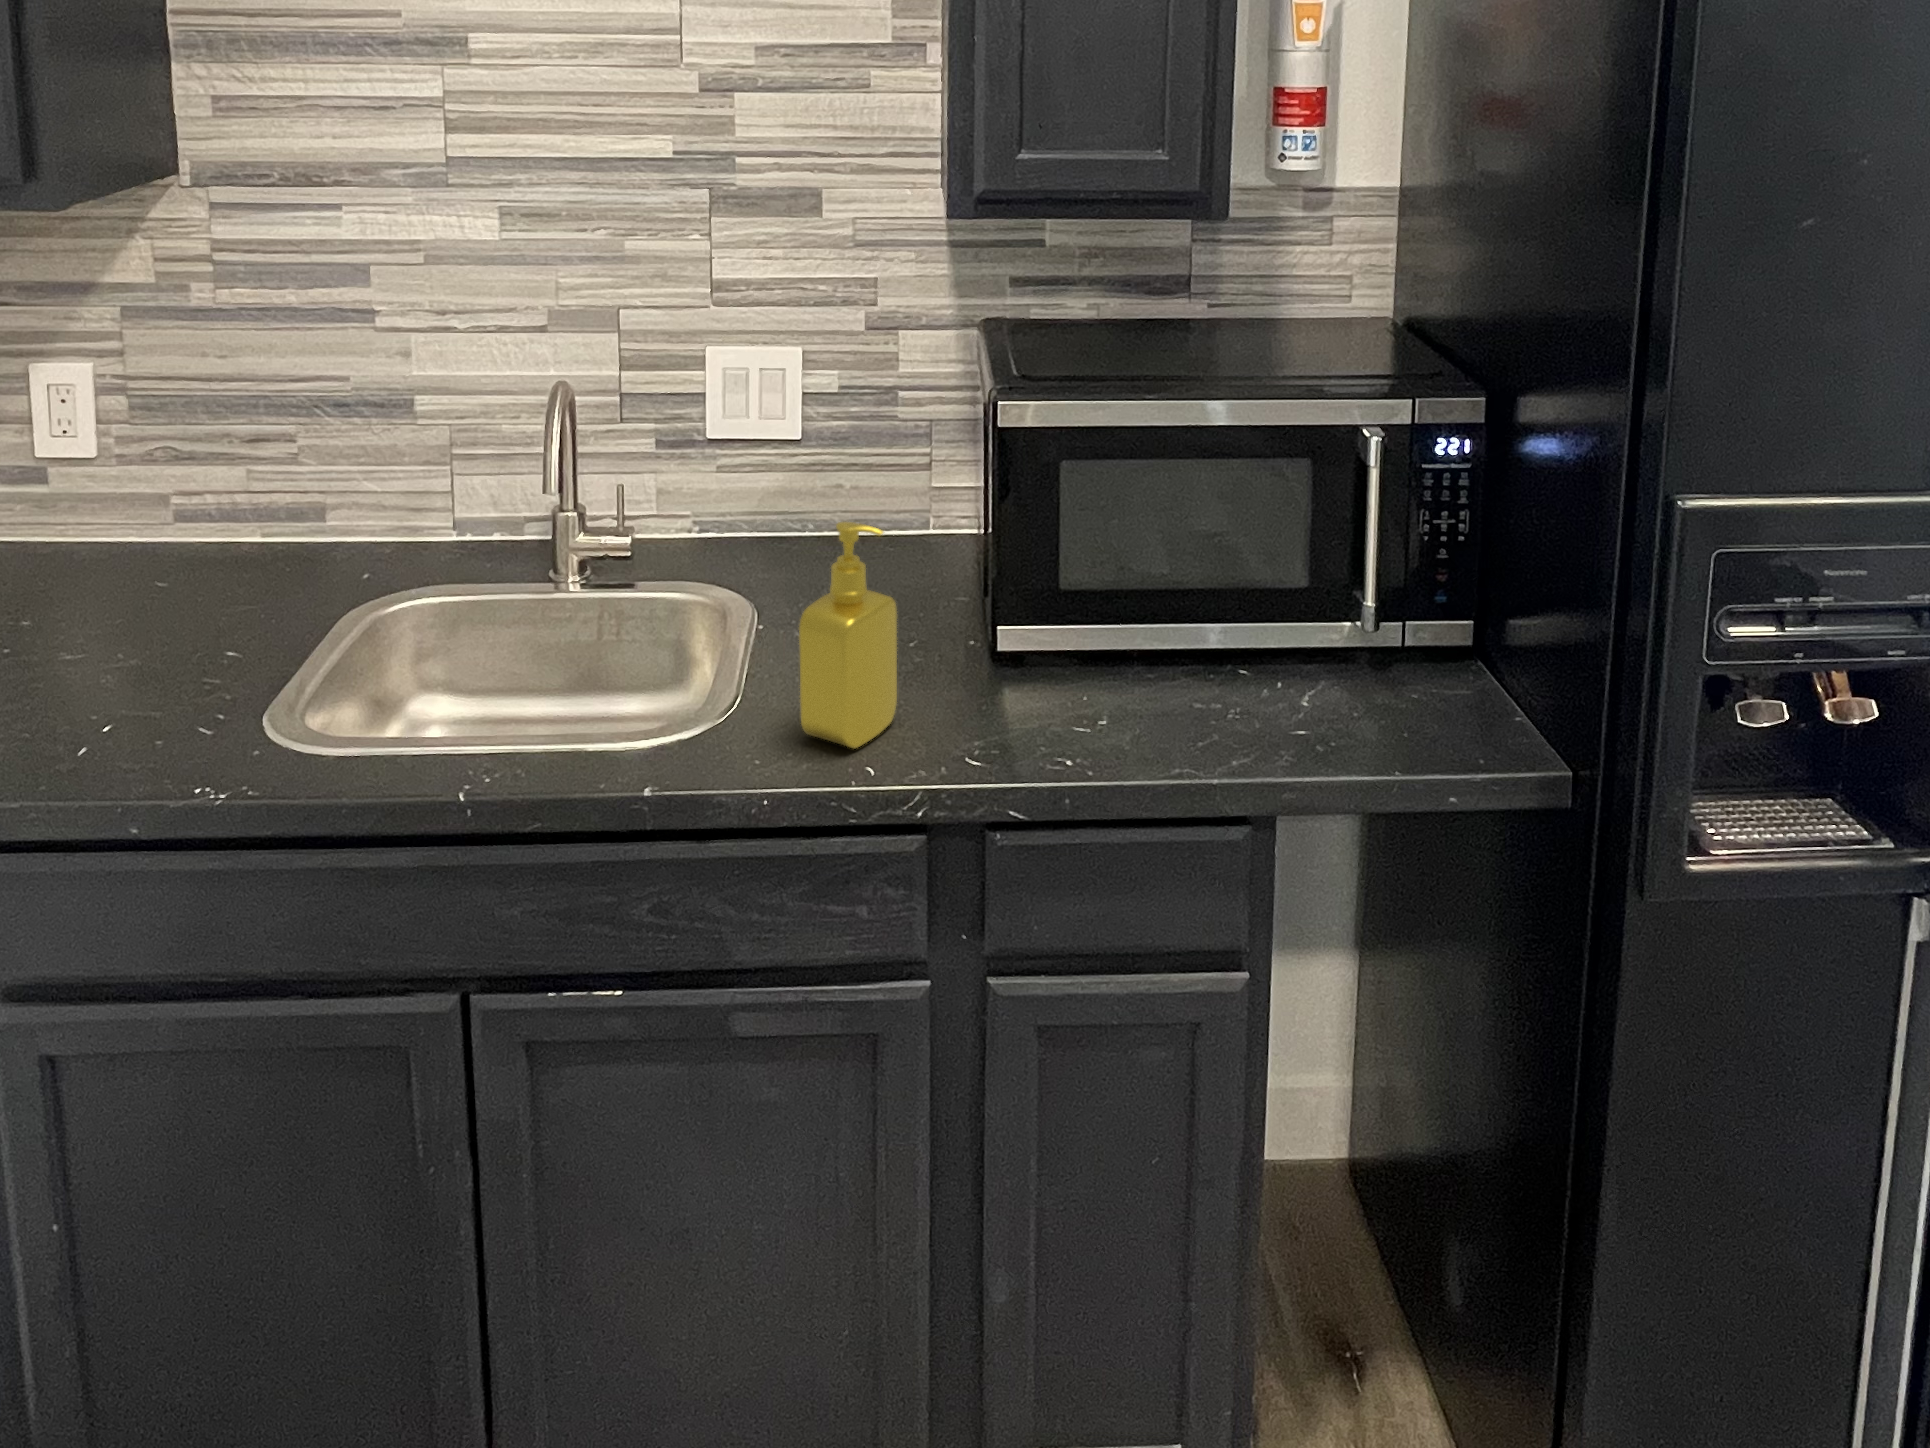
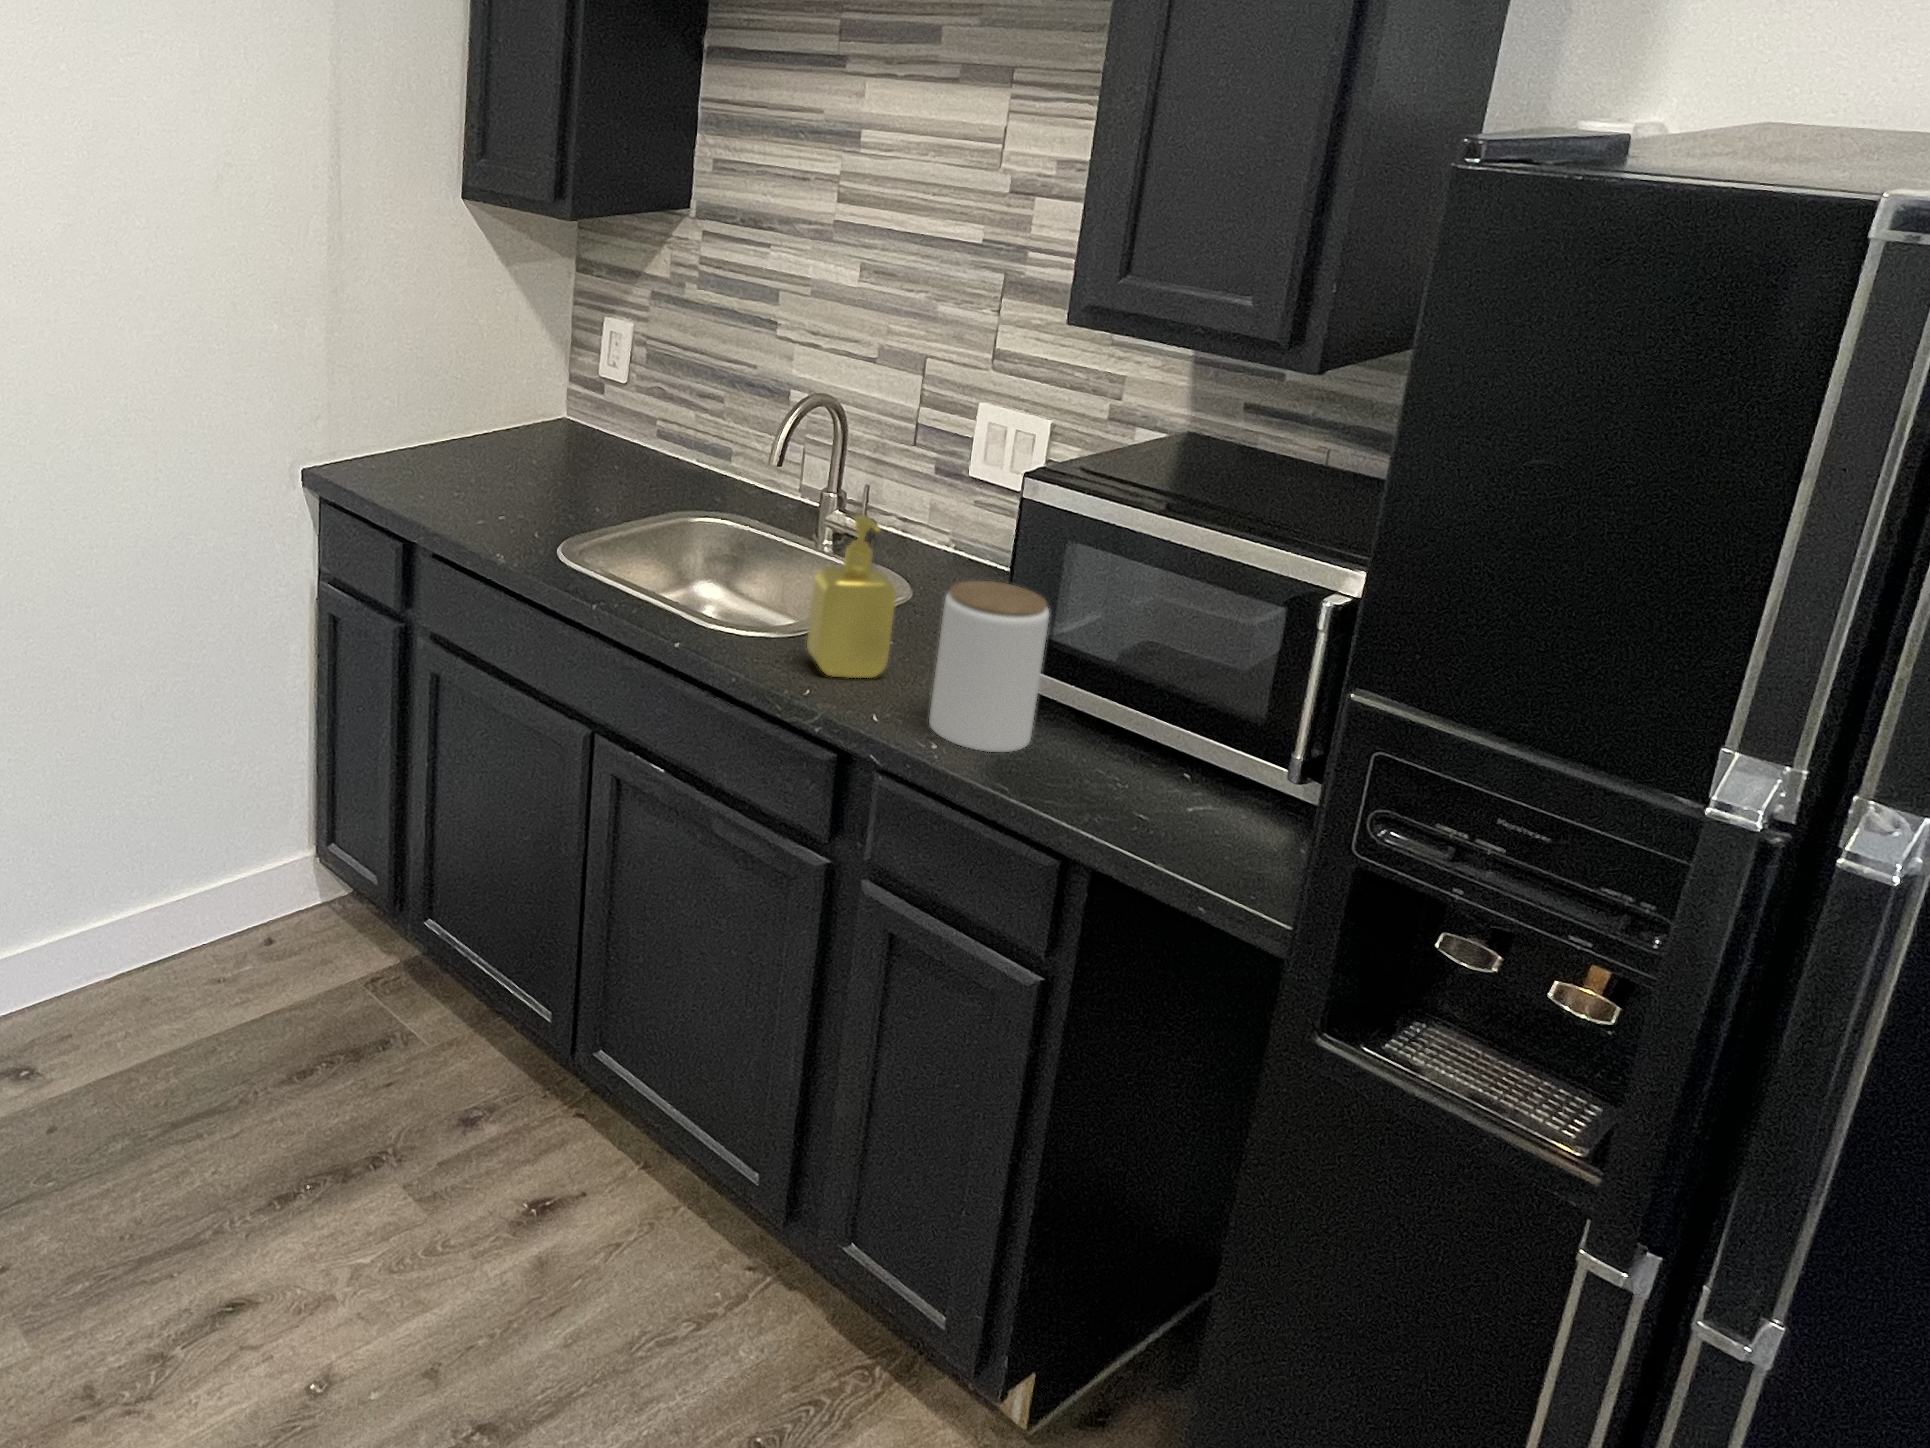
jar: none [1005,540,1124,757] -> present [929,581,1050,752]

